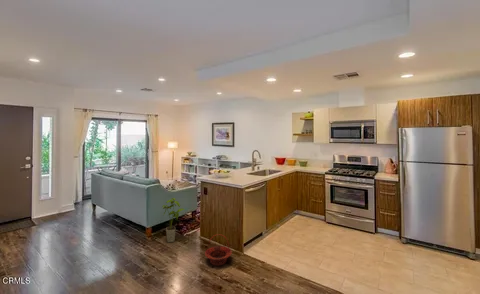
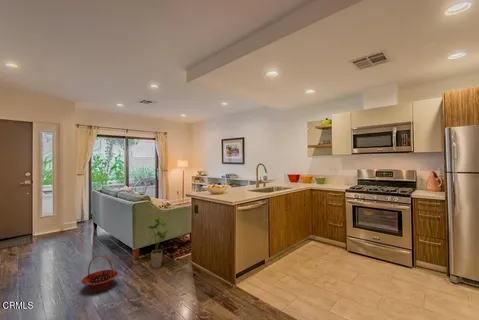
basket: present [205,234,232,265] -> present [82,255,118,292]

